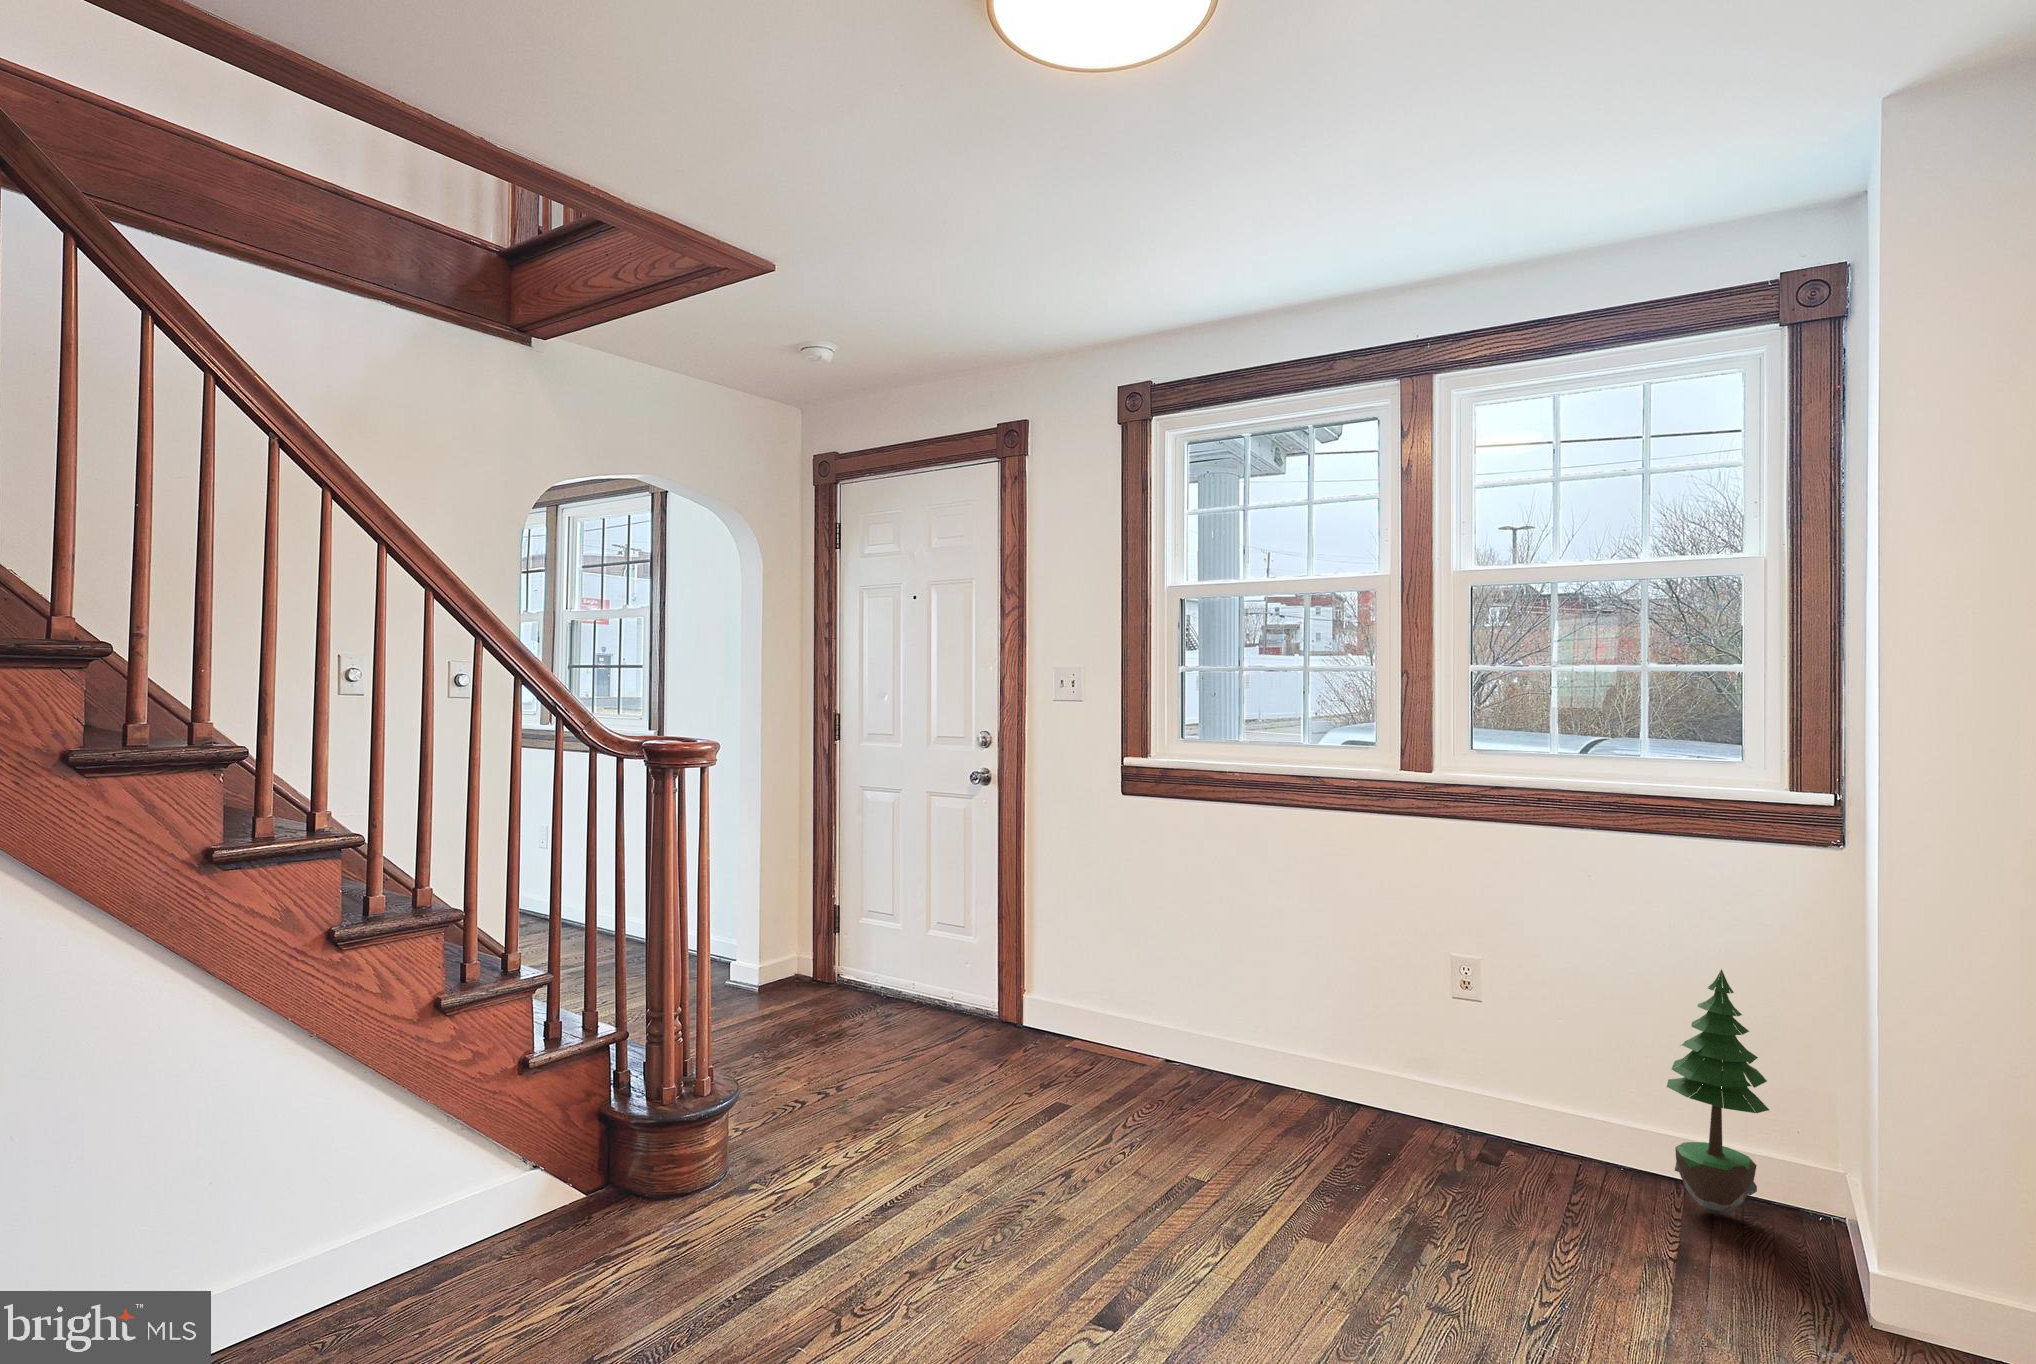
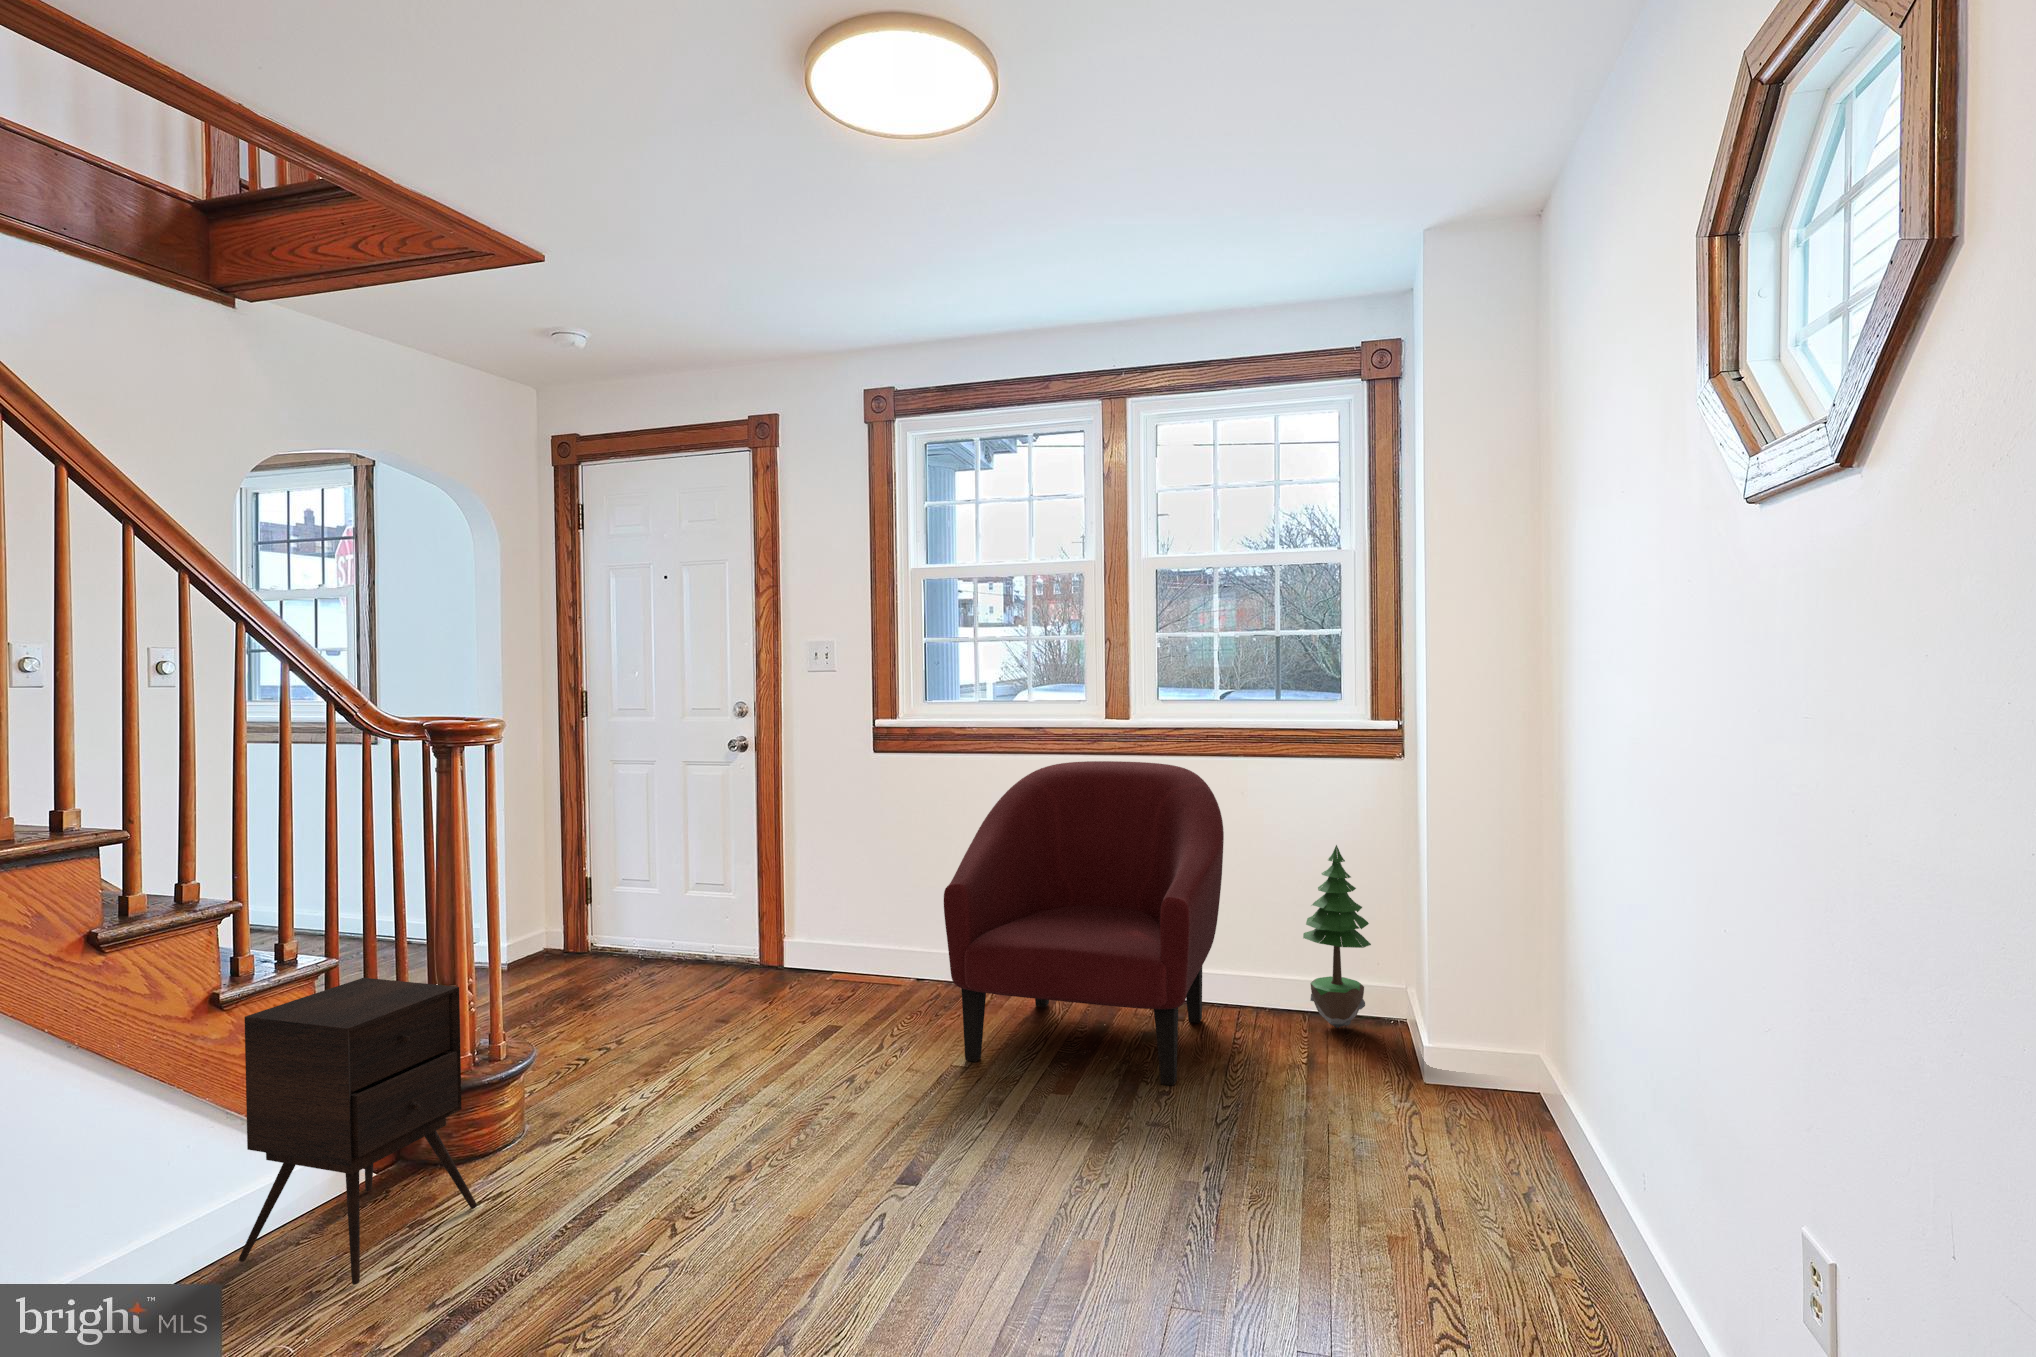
armchair: none [1189,829,1555,1256] -> present [944,761,1224,1085]
side table: none [442,996,660,1318] -> present [239,978,477,1284]

